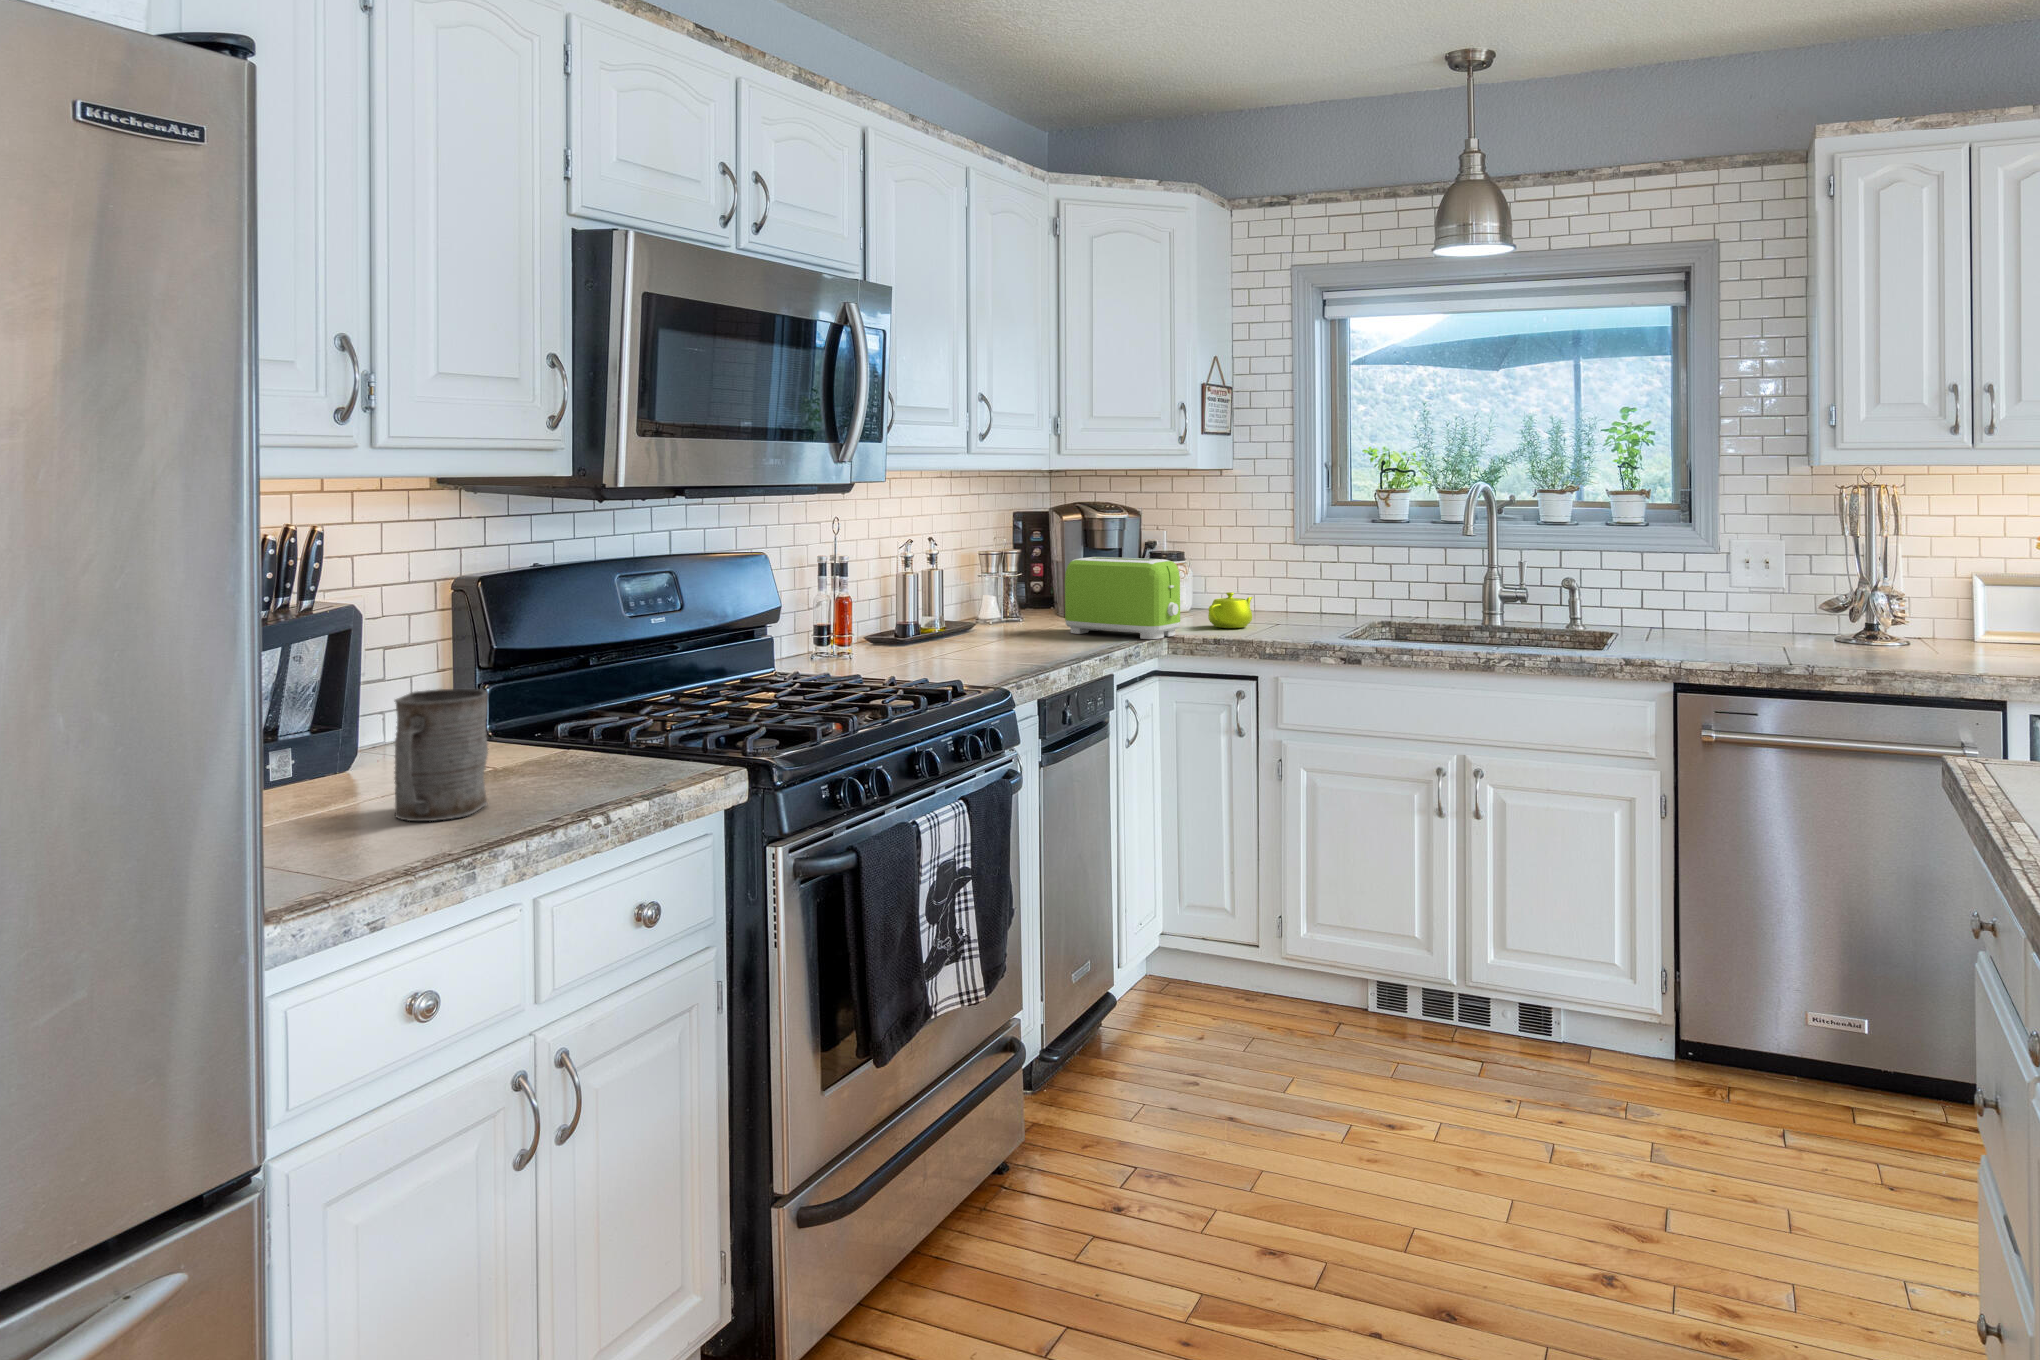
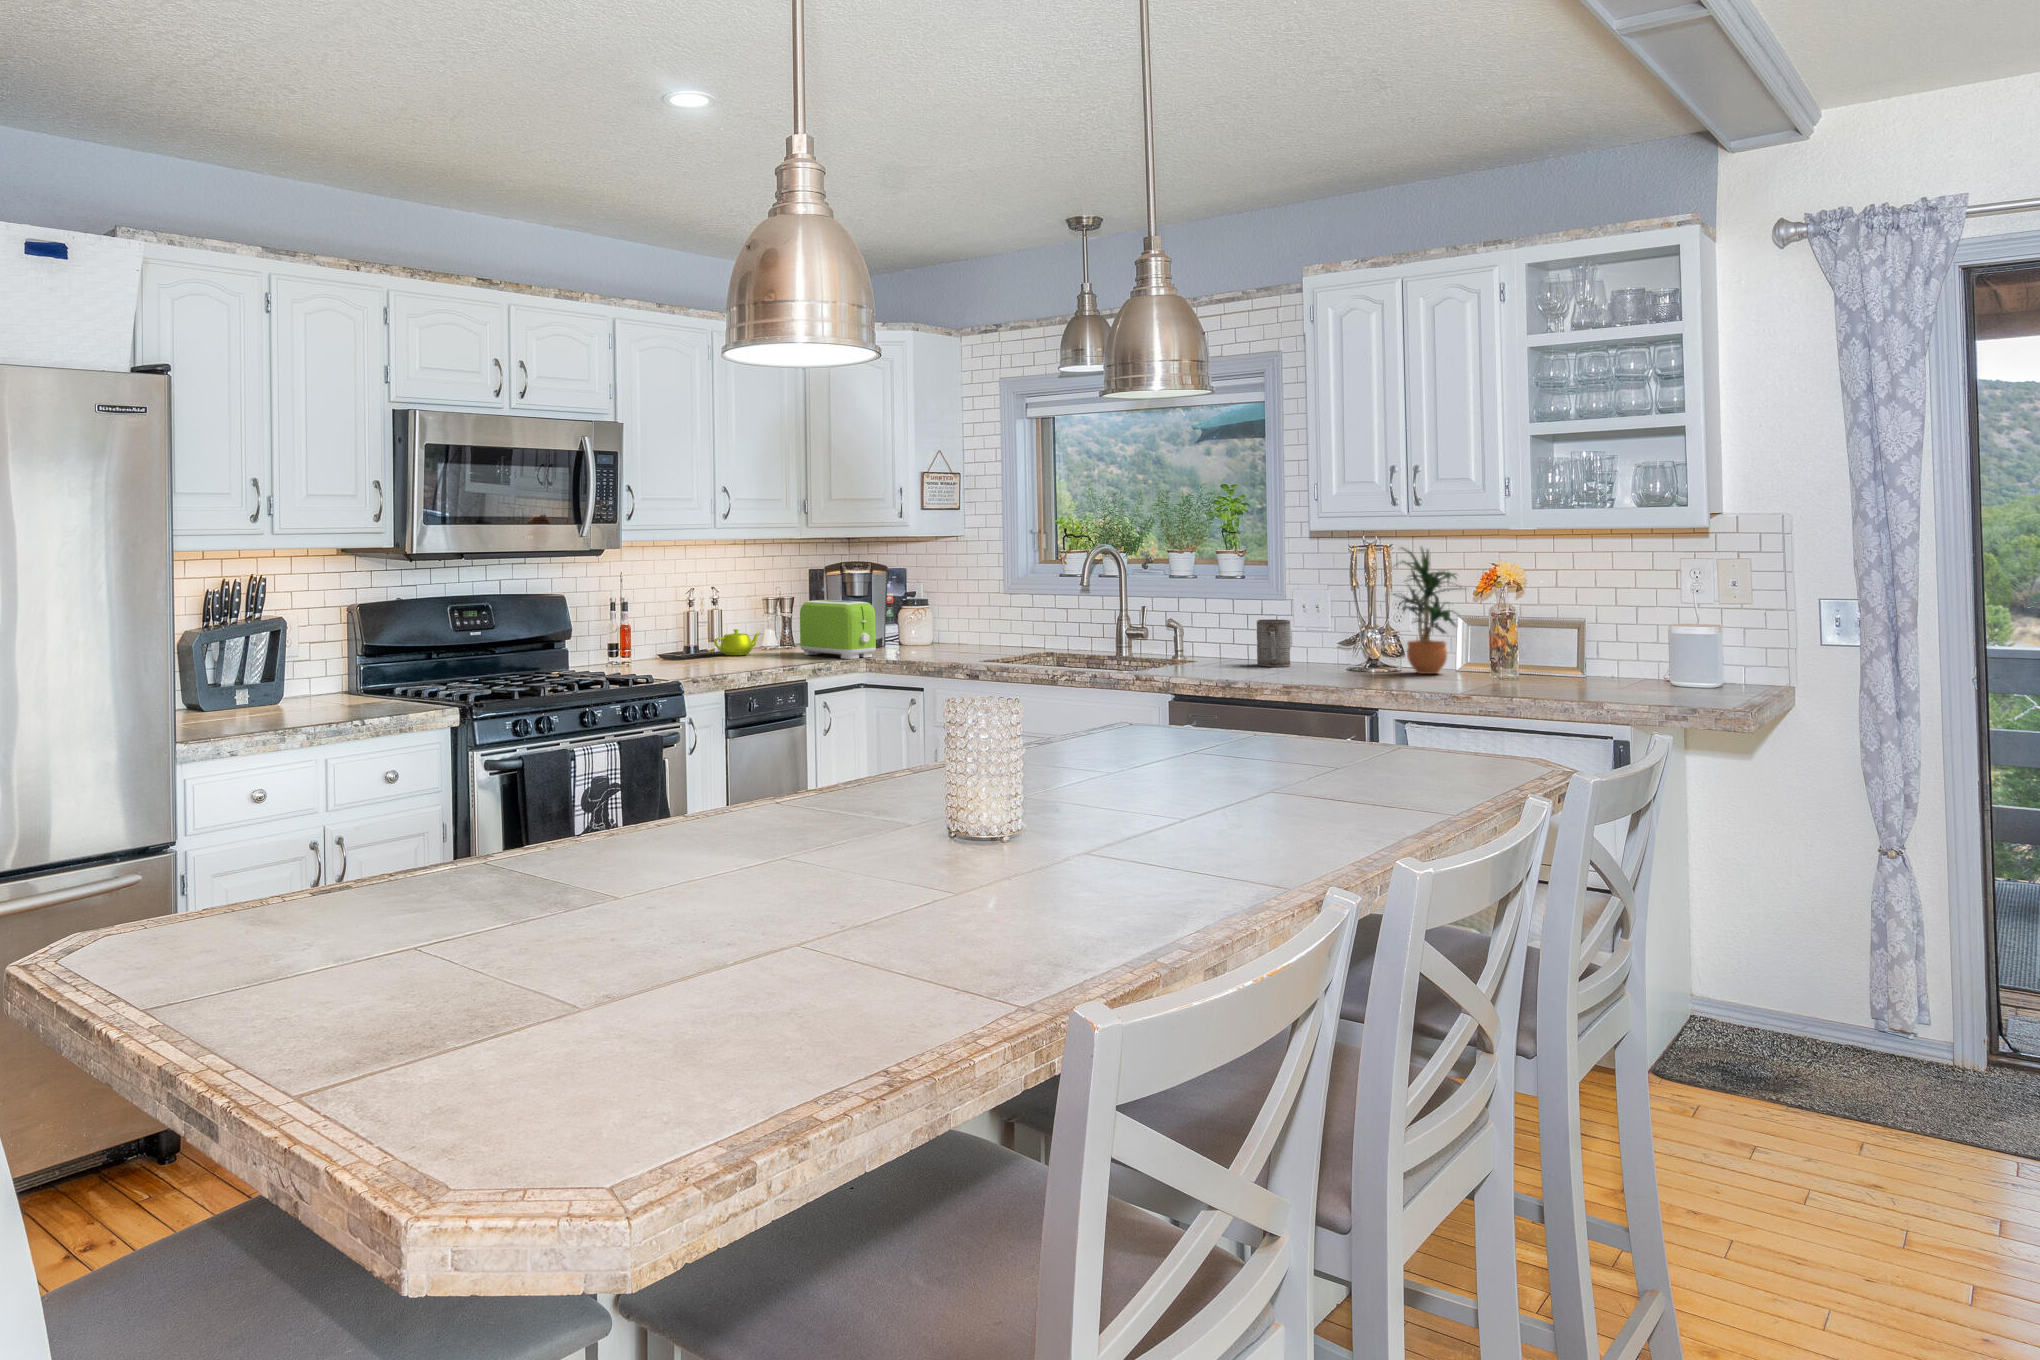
potted plant: none [1897,484,2008,647] -> present [1393,548,1462,674]
teapot: present [1208,592,1253,628] -> present [714,629,760,655]
mug: present [395,689,488,821] -> present [1256,619,1291,667]

